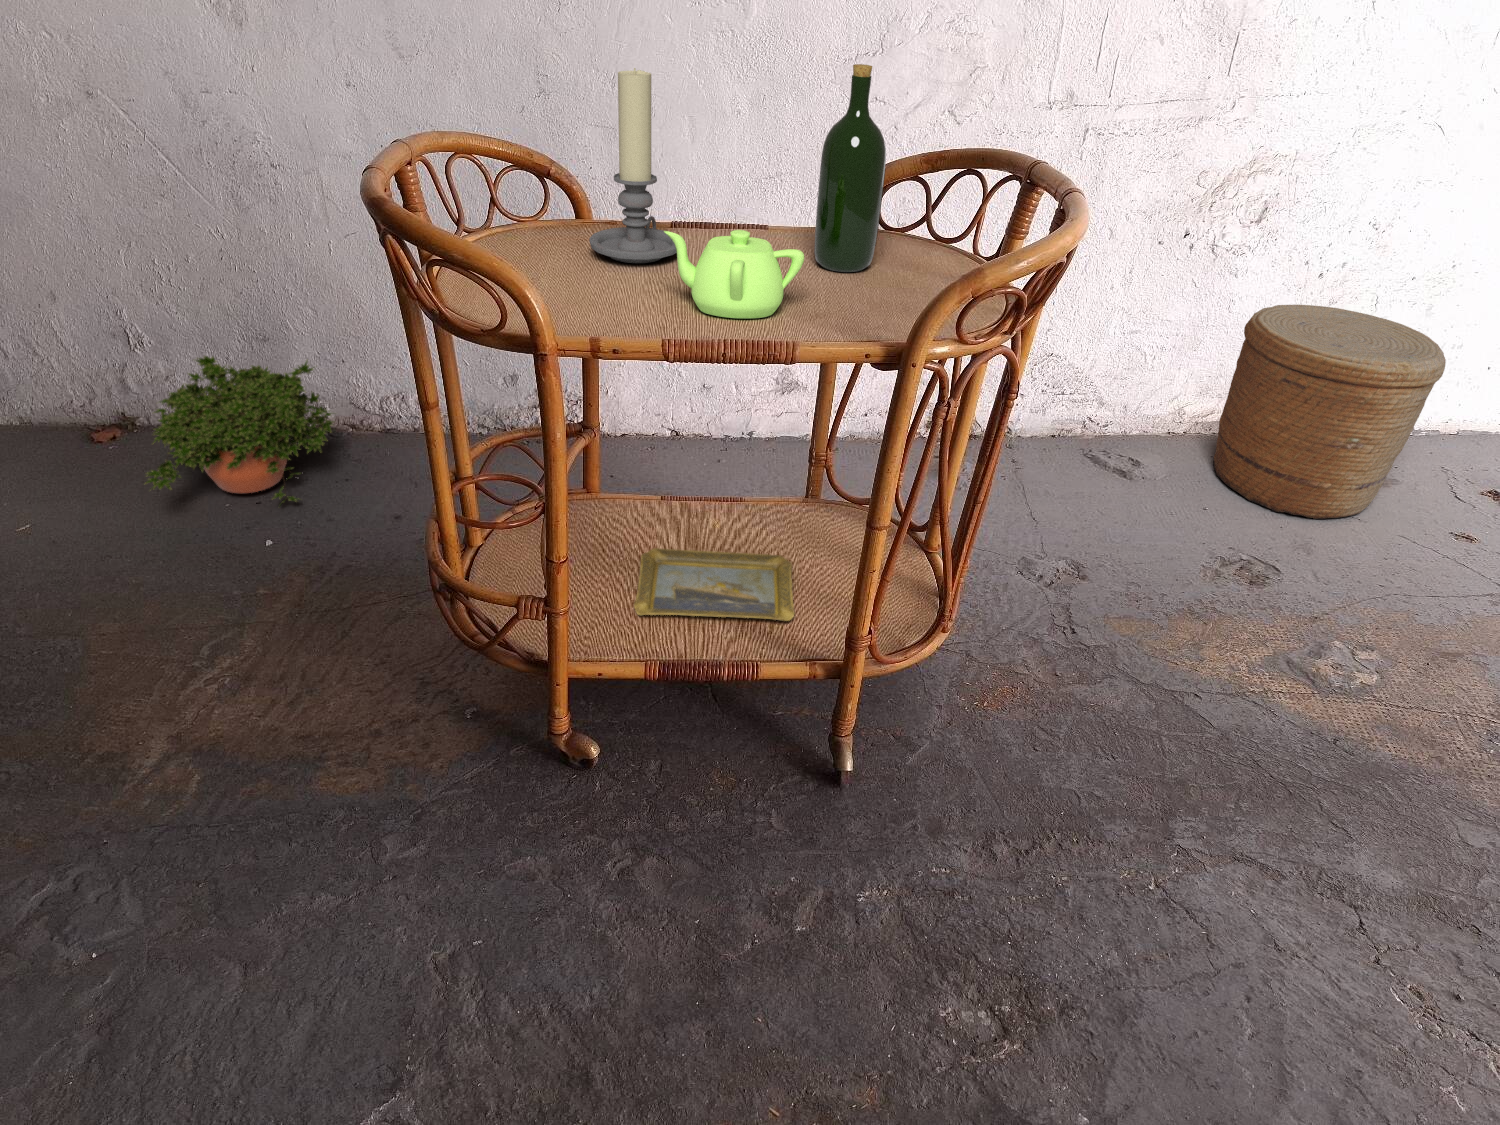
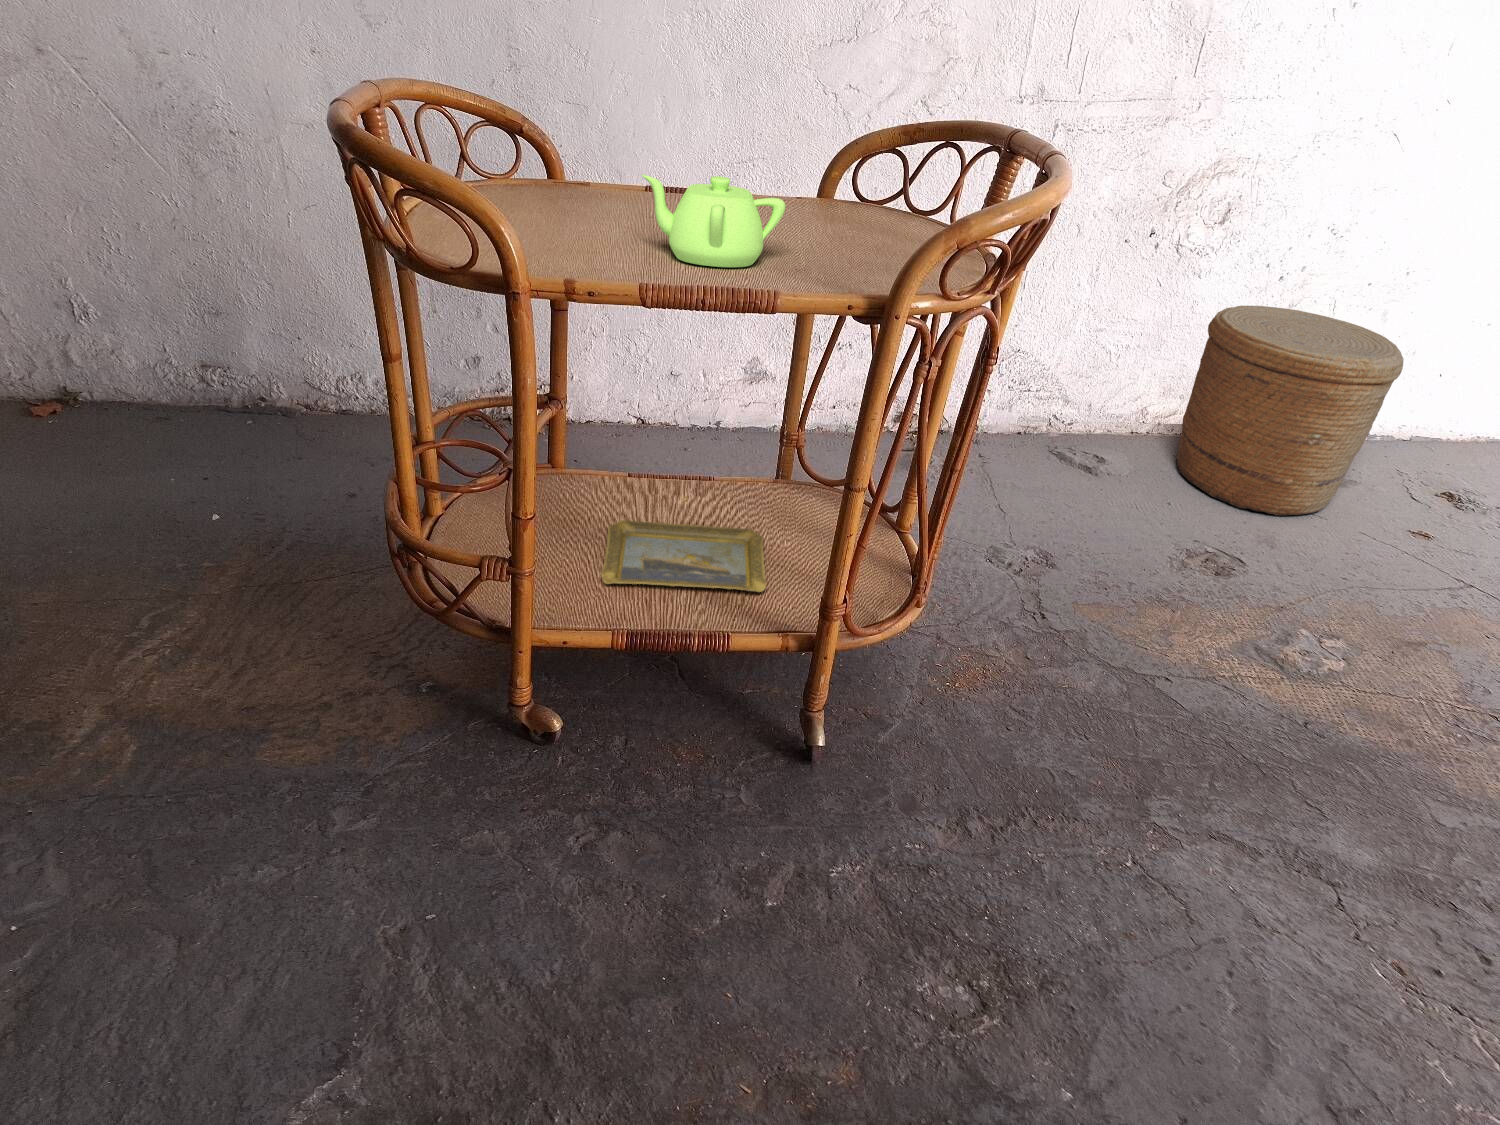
wine bottle: present [815,64,886,272] -> none [793,19,868,234]
candle holder: present [589,68,677,263] -> none [562,14,657,218]
potted plant: present [146,356,333,503] -> none [84,324,294,484]

